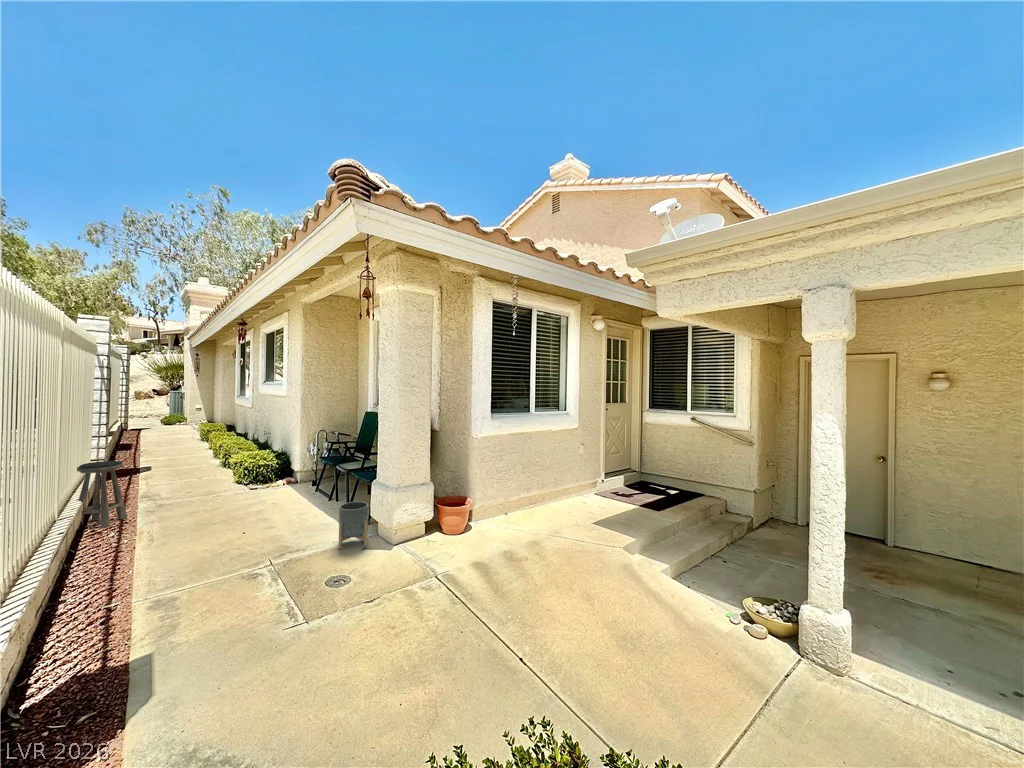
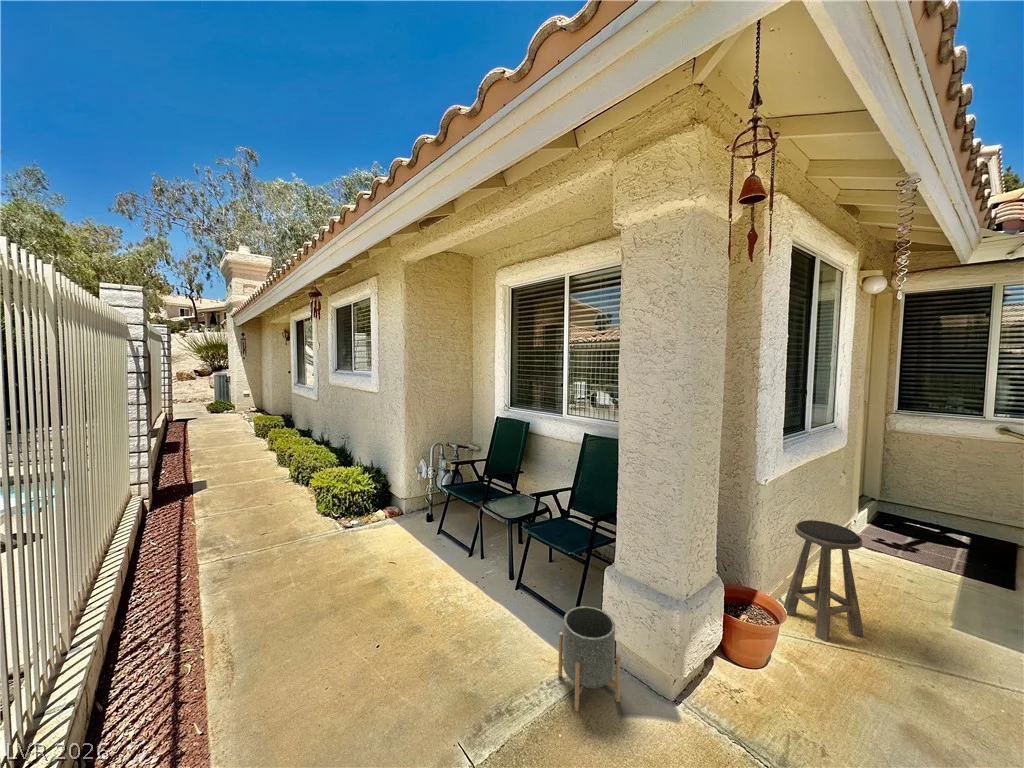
stool: present [77,461,127,528] -> present [784,520,863,641]

